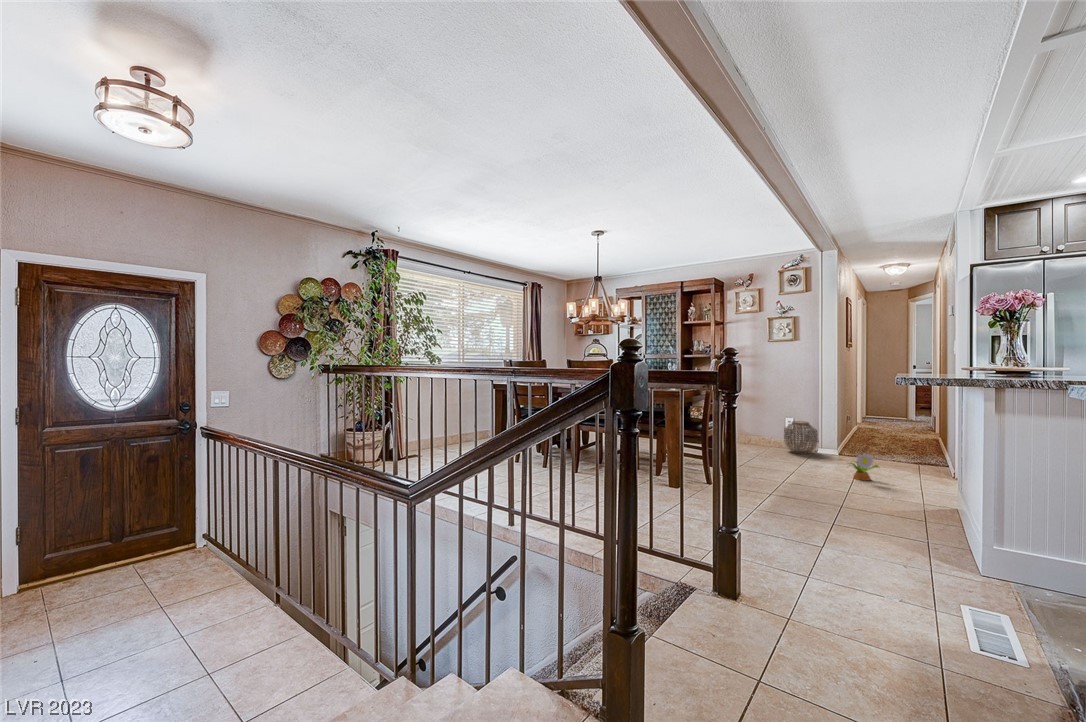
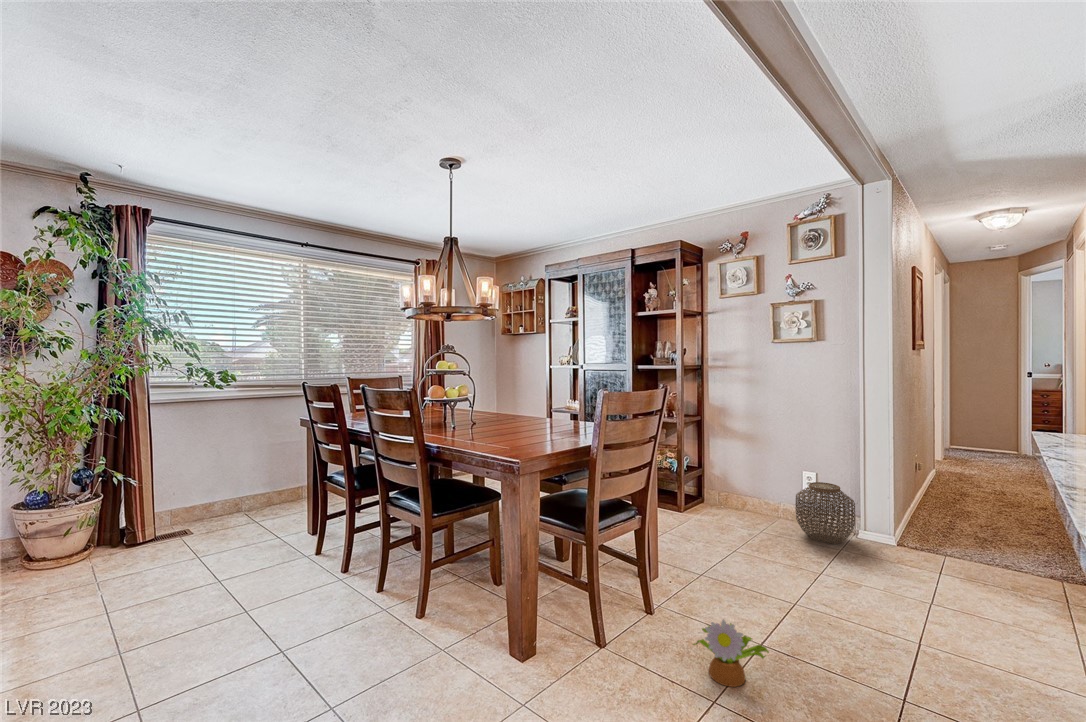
decorative plant: present [848,453,880,481] -> present [693,620,769,687]

